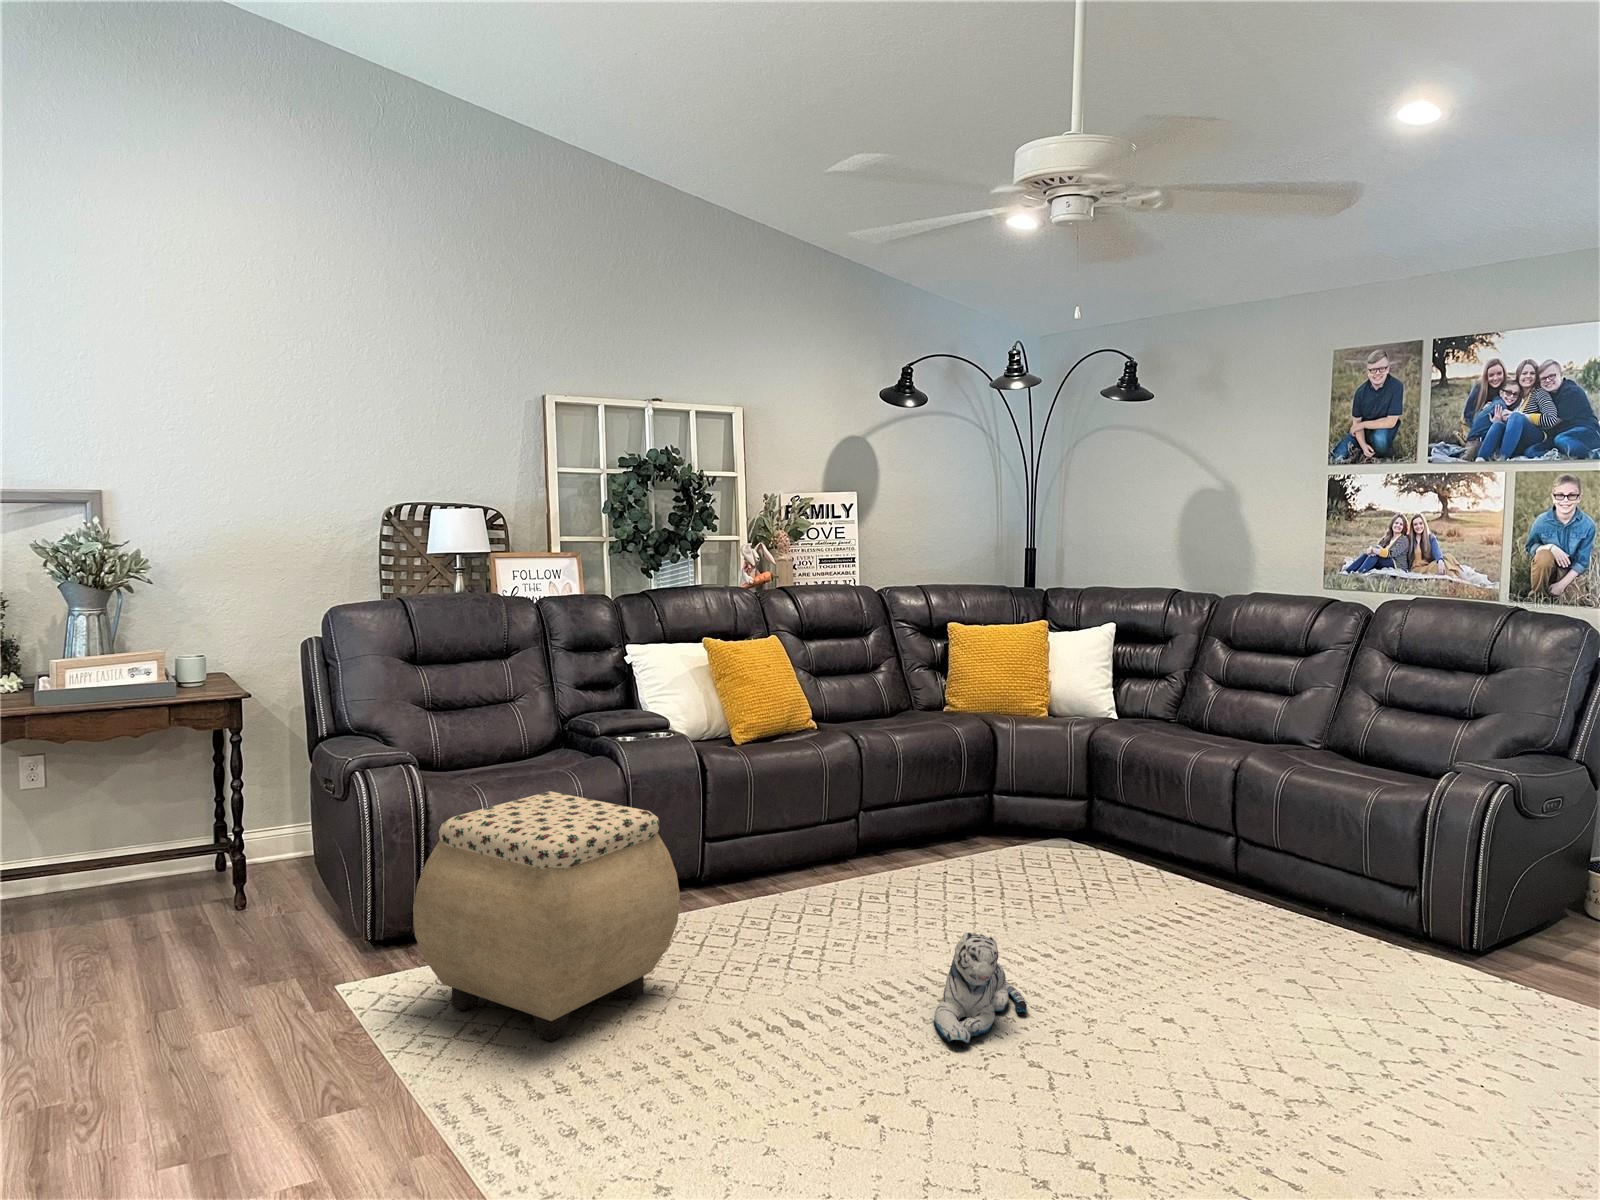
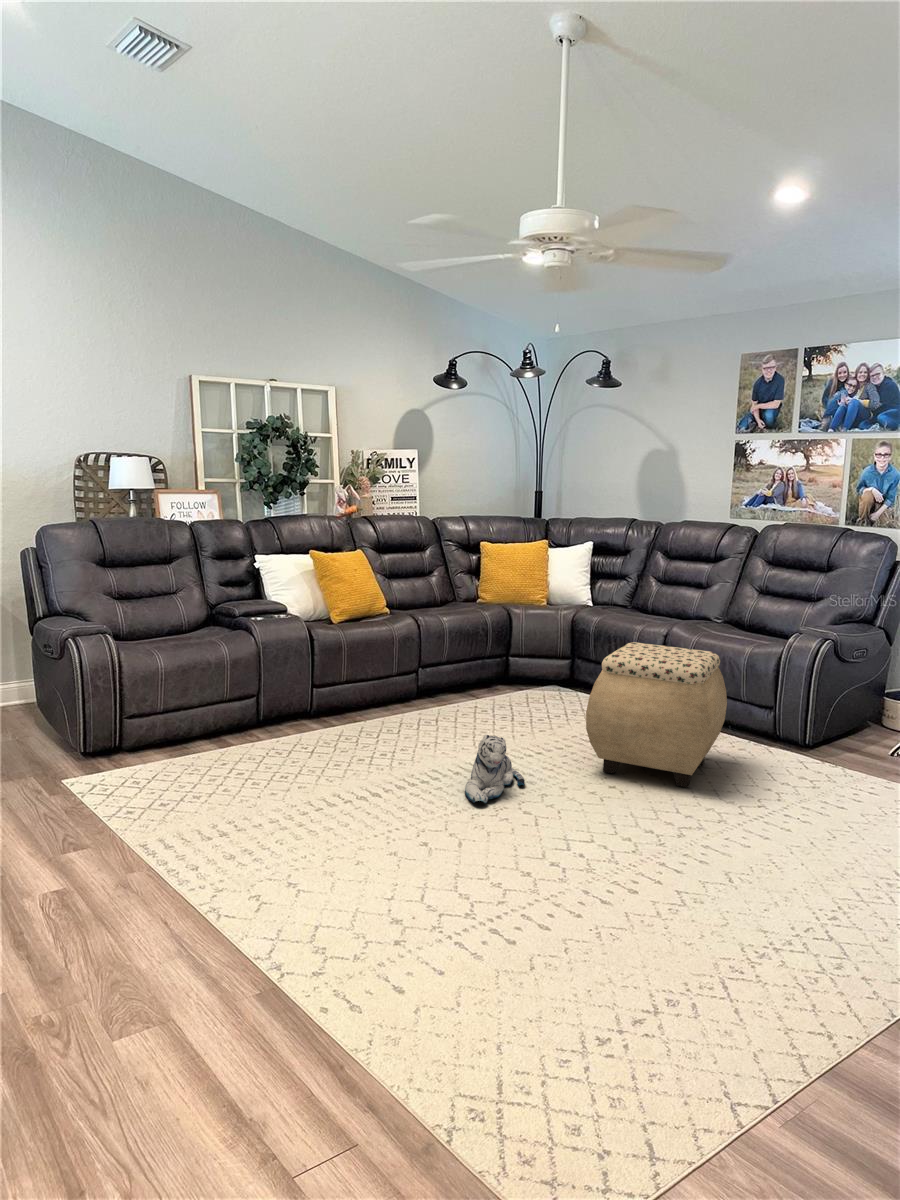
ottoman: present [413,791,680,1041] -> present [586,642,727,788]

